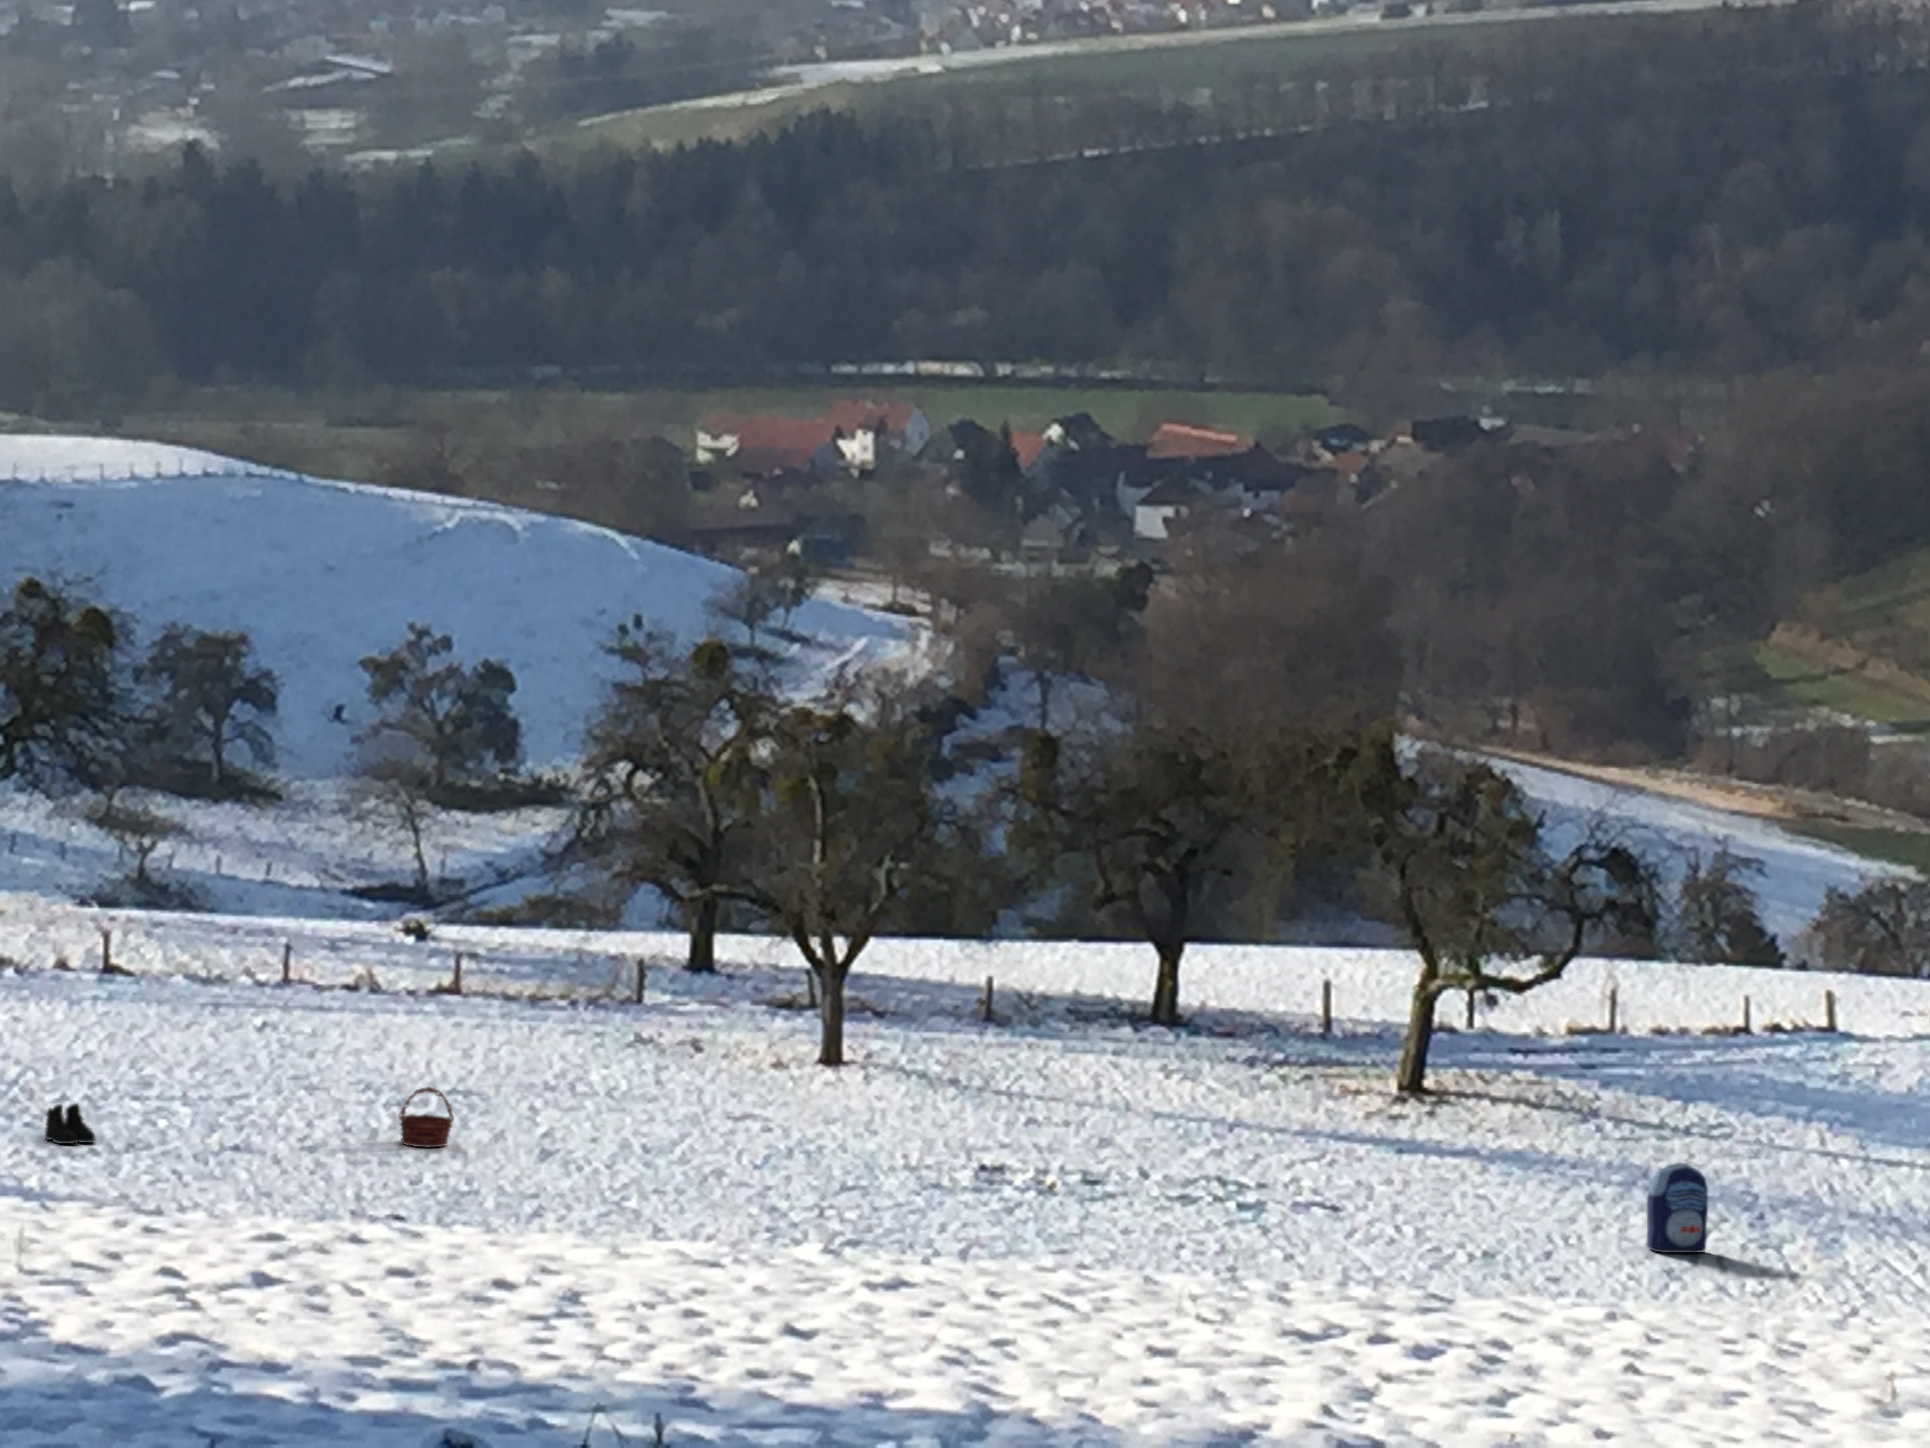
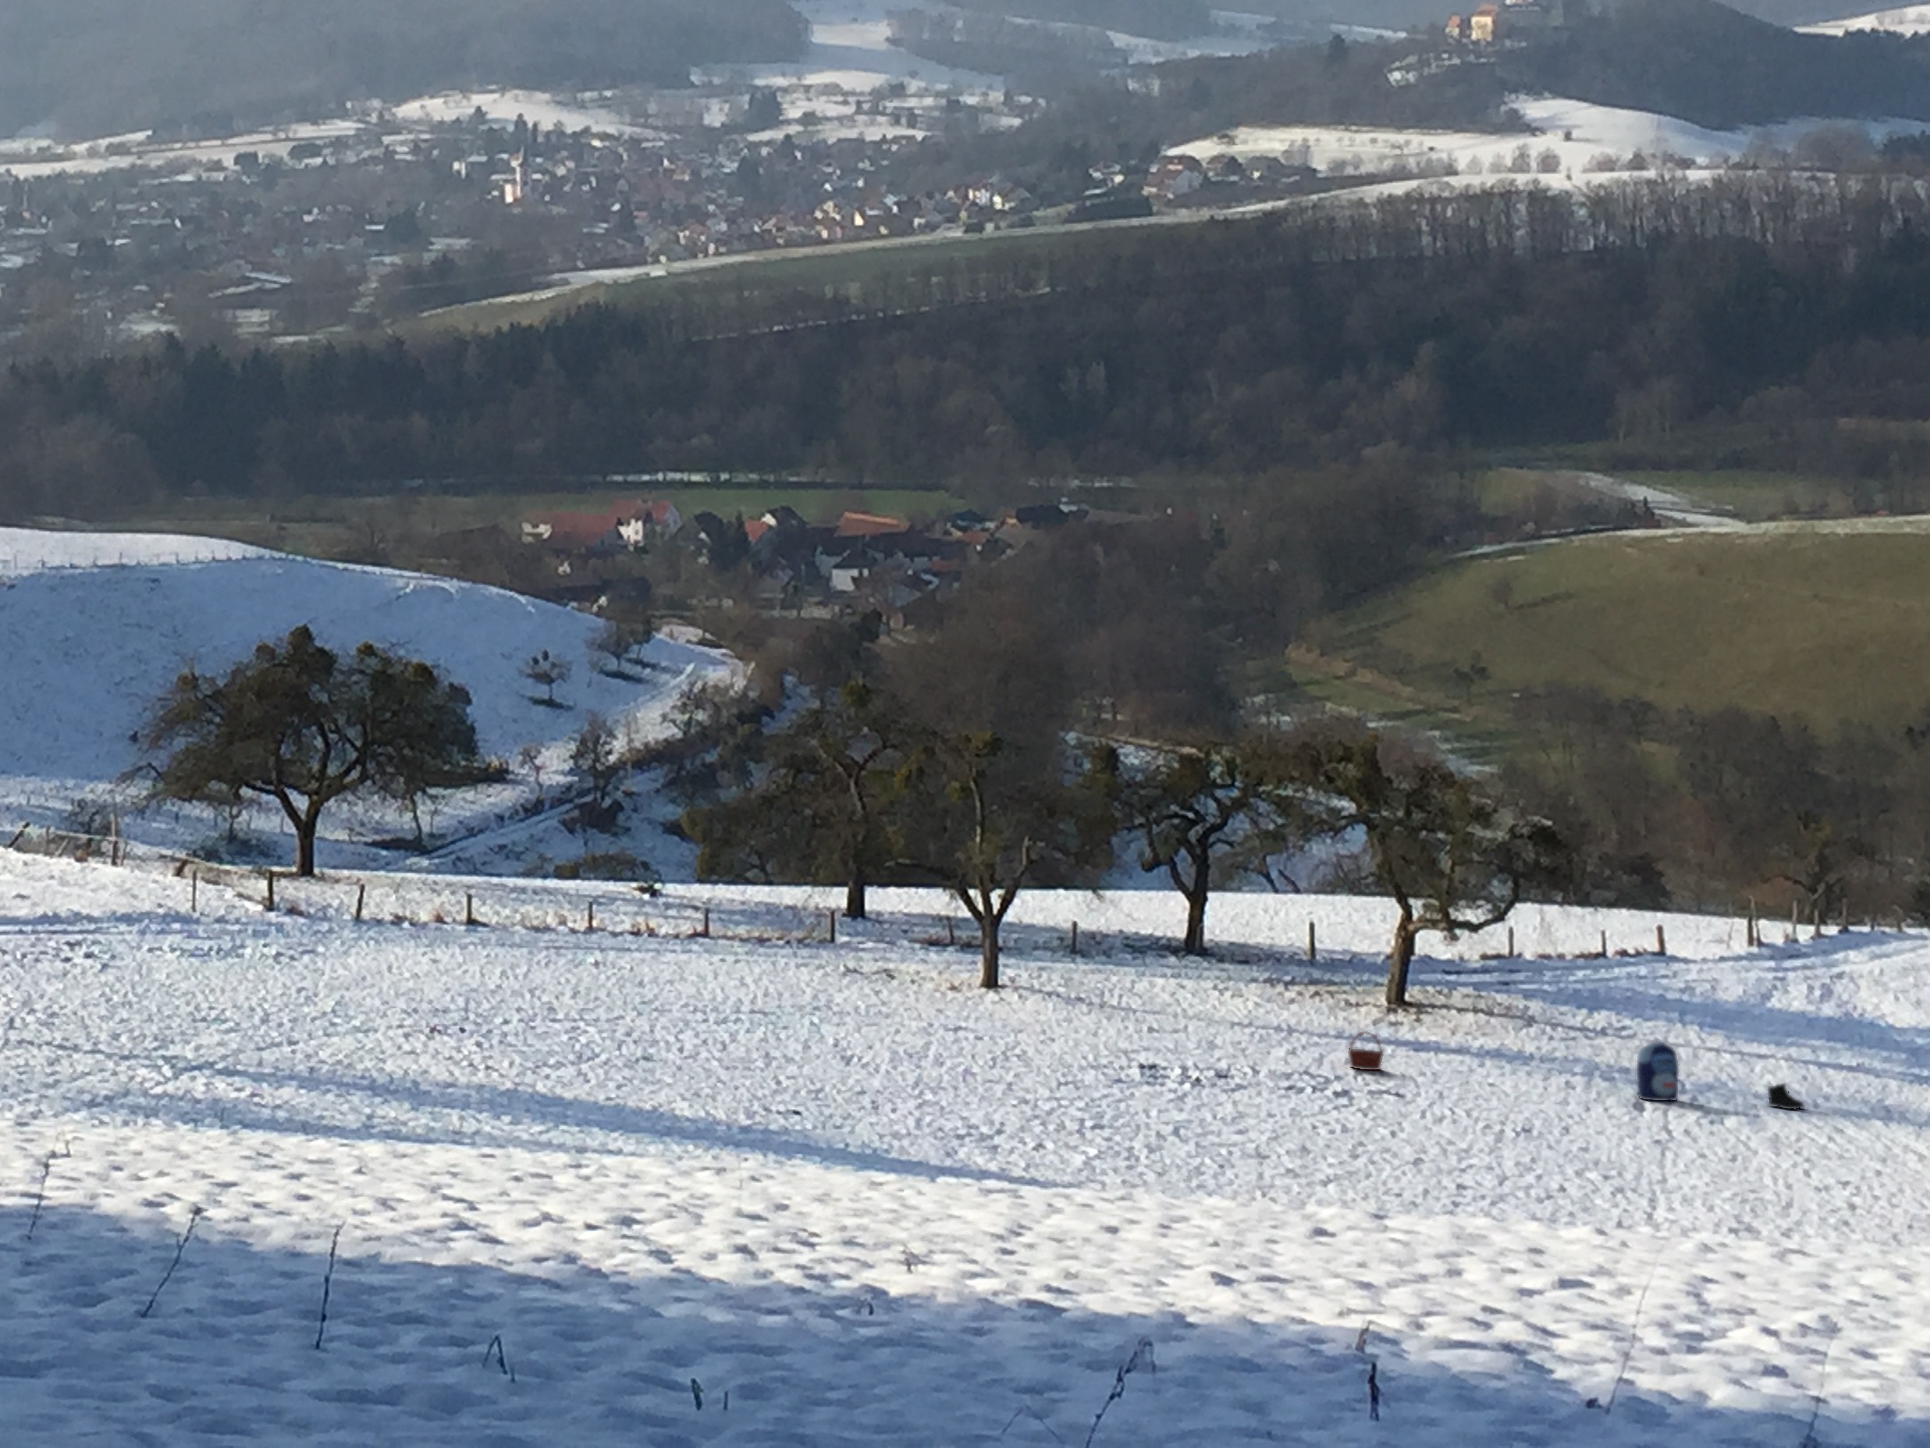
basket: present [399,1087,454,1147] -> present [1348,1032,1383,1070]
boots: present [45,1103,95,1144] -> present [1768,1084,1804,1110]

